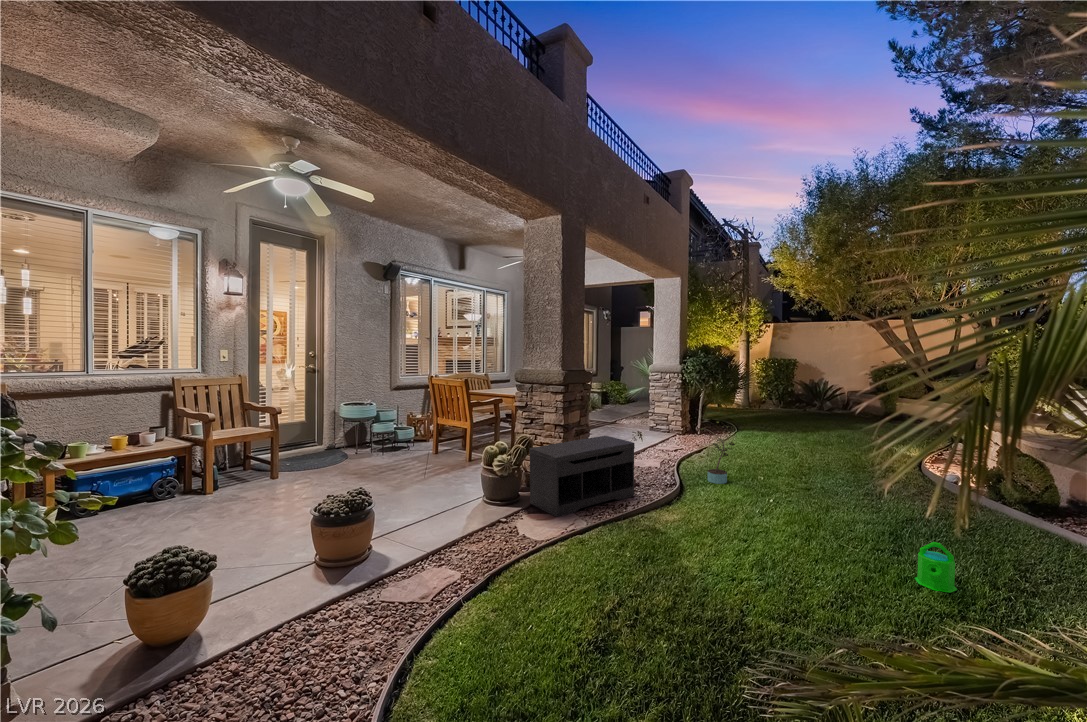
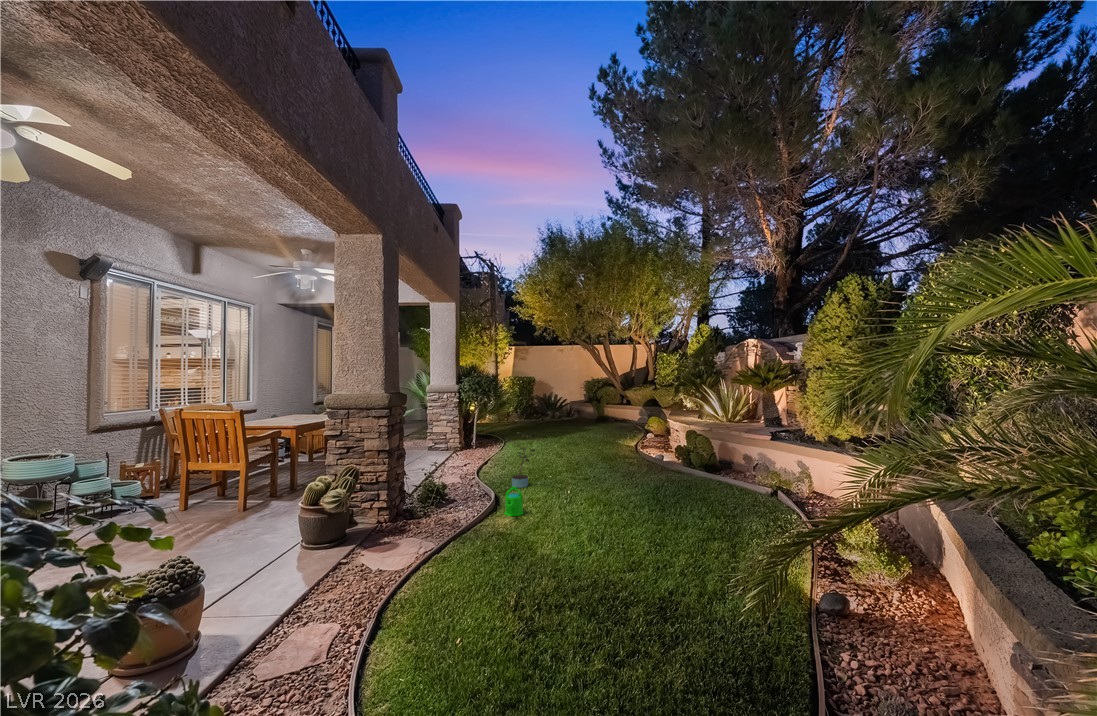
bench: present [529,436,635,517] -> none [359,457,461,545]
watering can: present [915,542,957,593] -> present [504,487,524,516]

